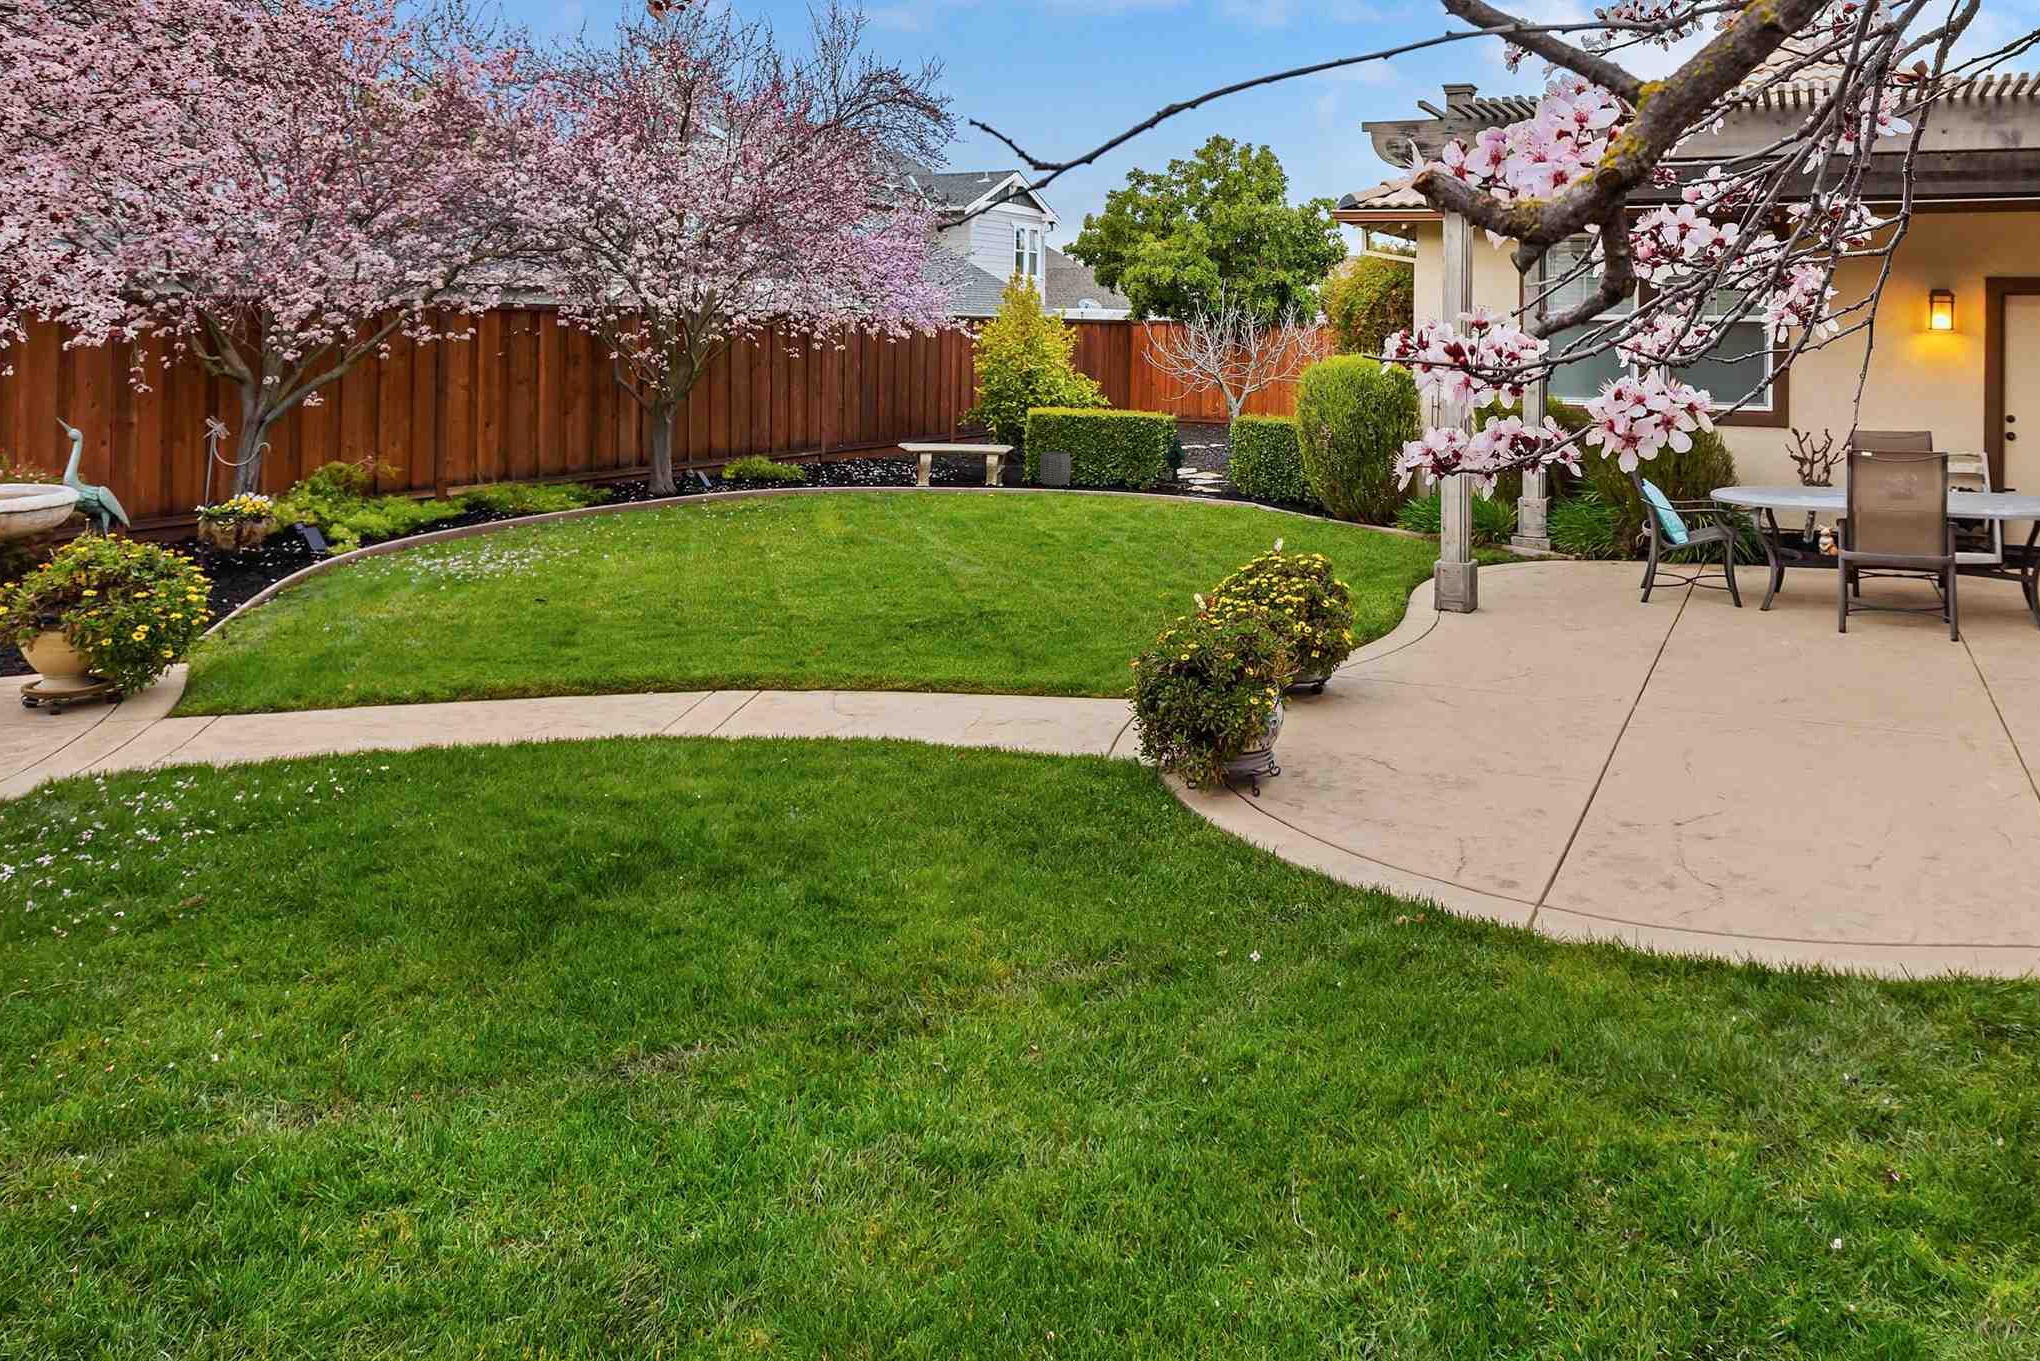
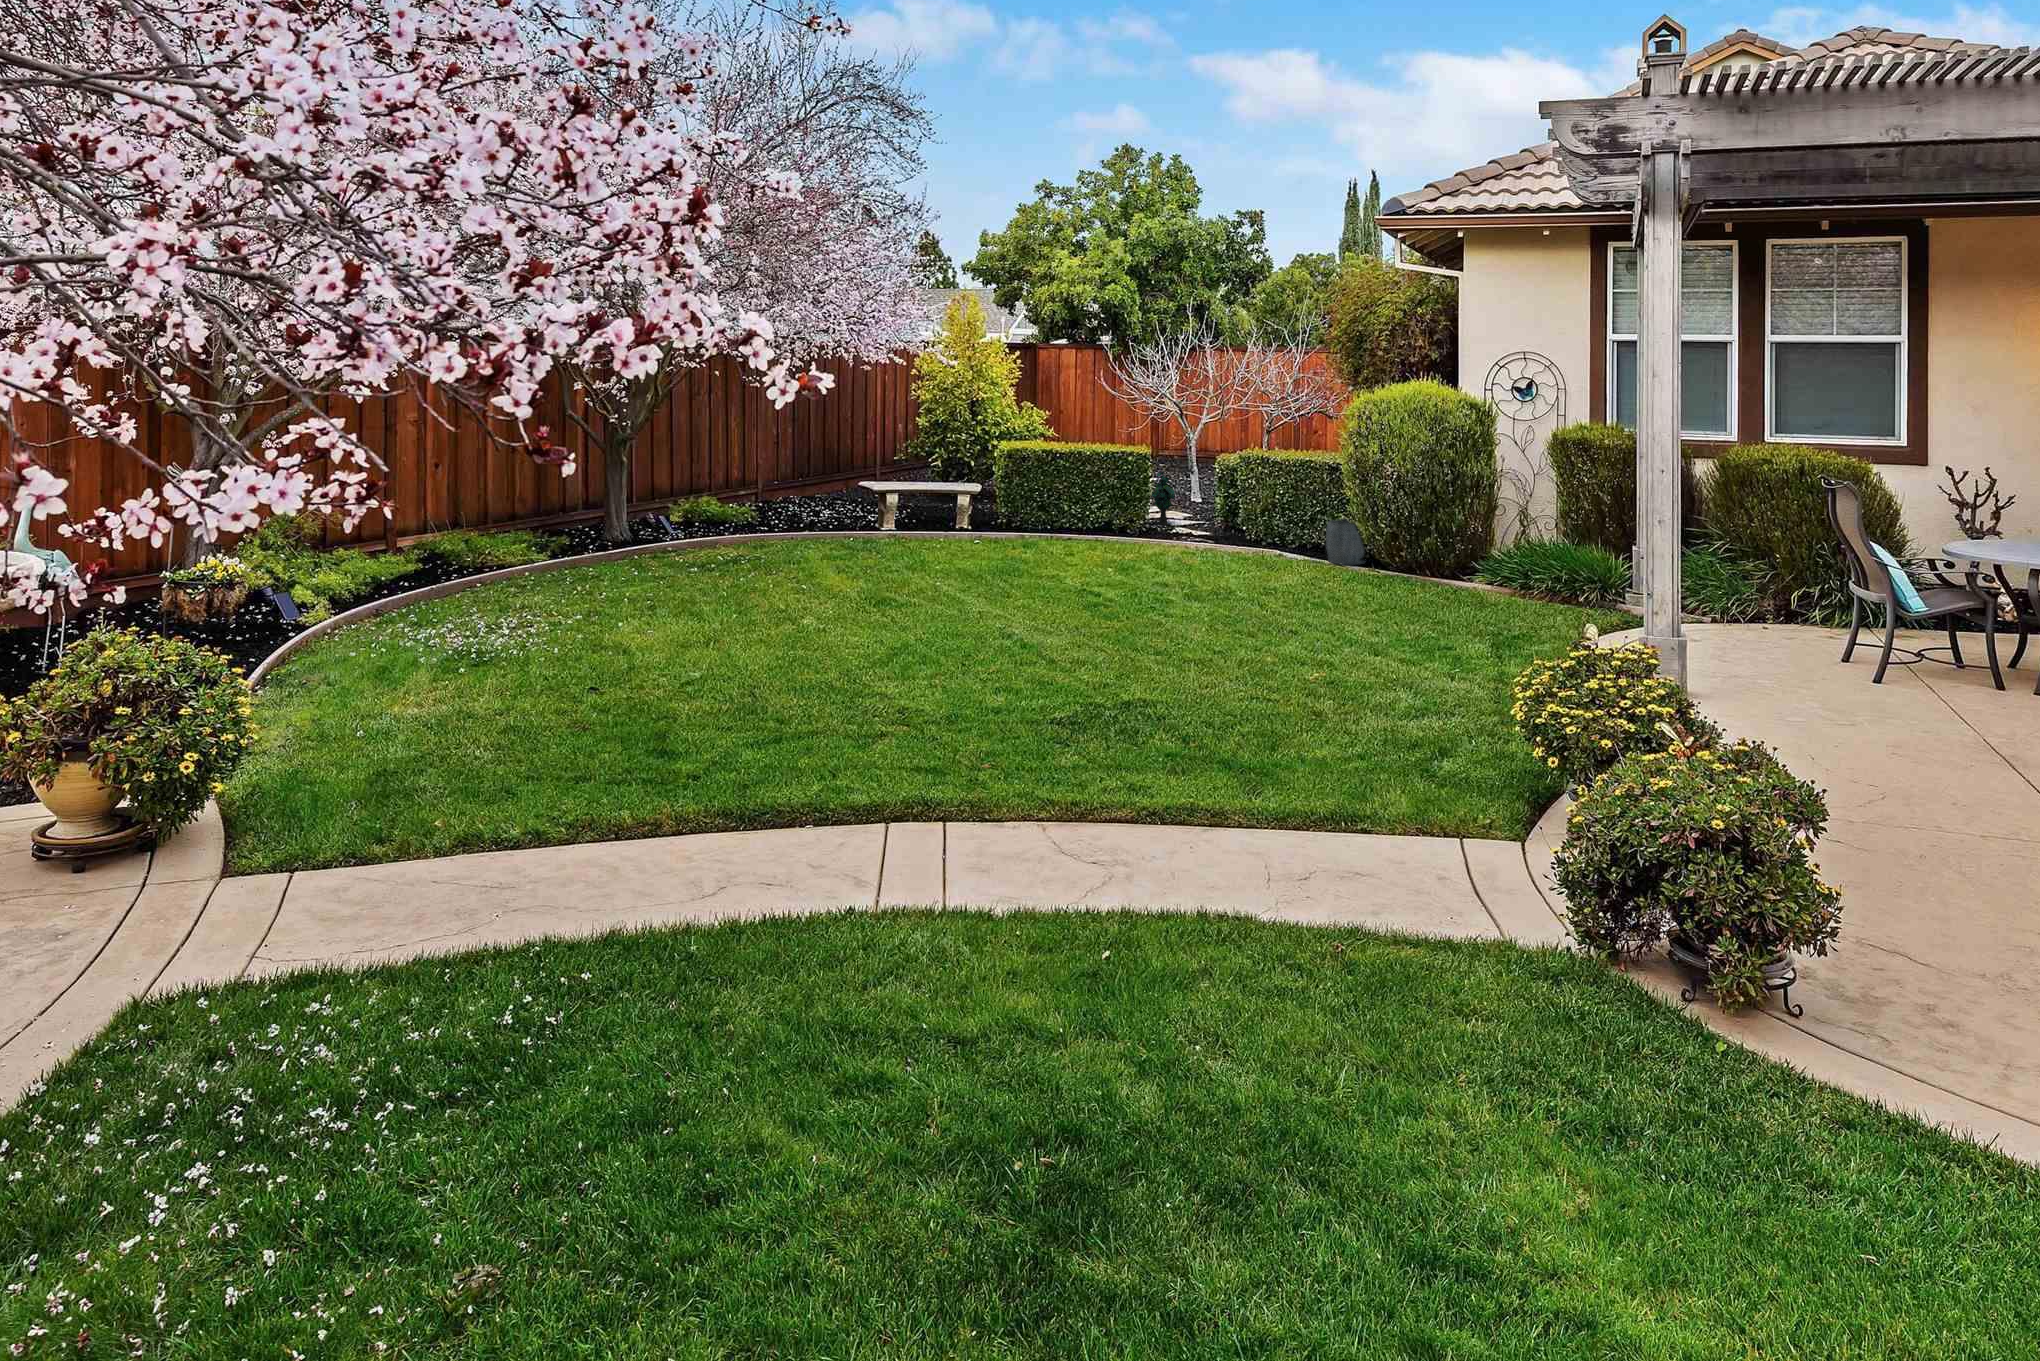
woven basket: present [1040,452,1071,485] -> present [1326,520,1366,565]

